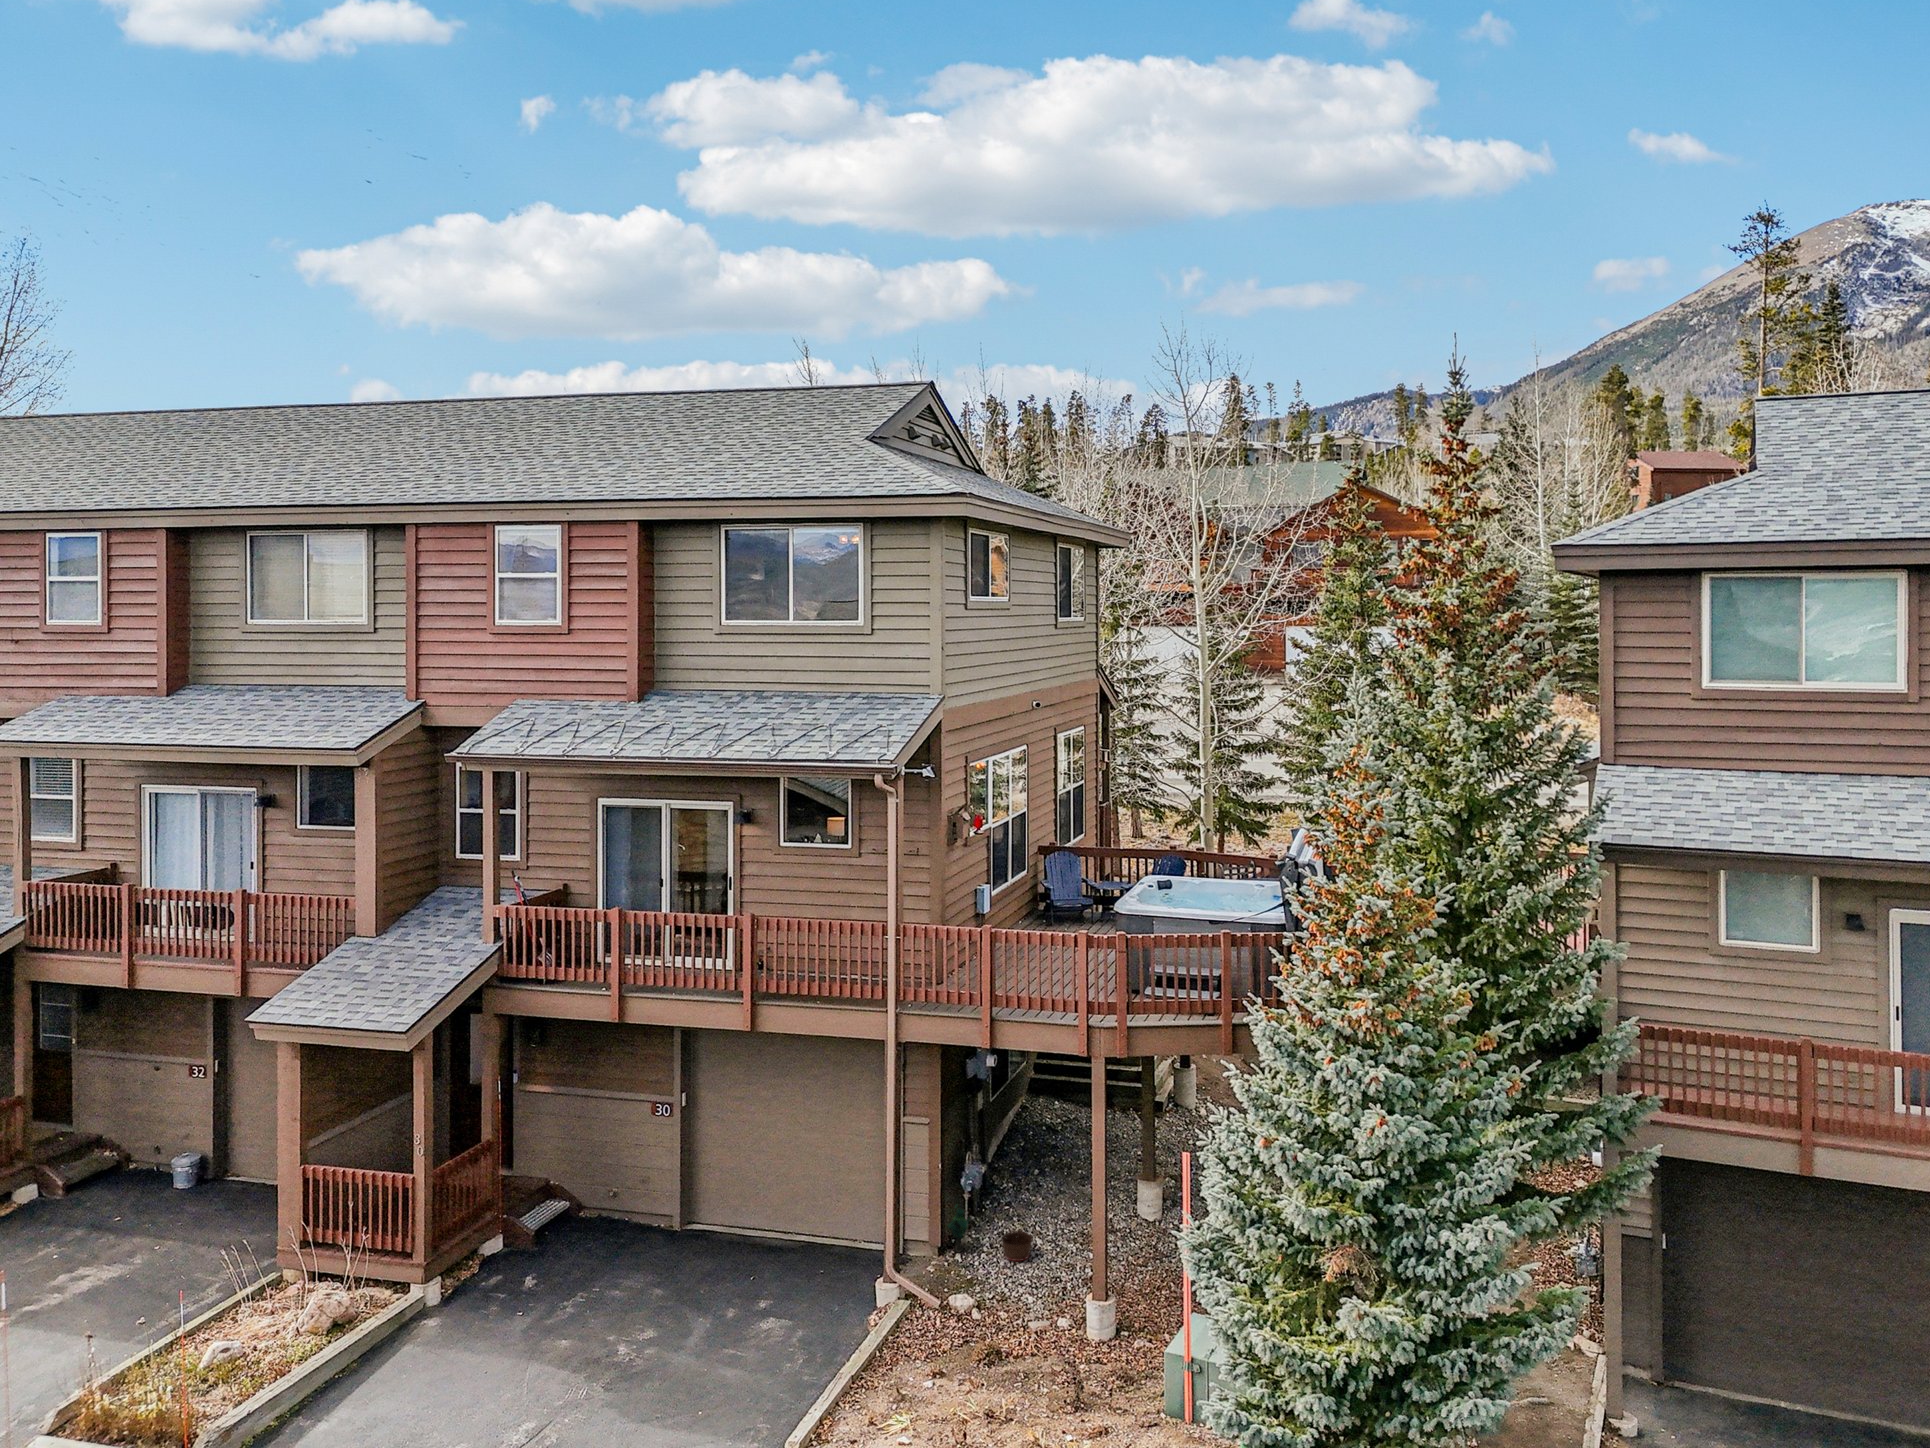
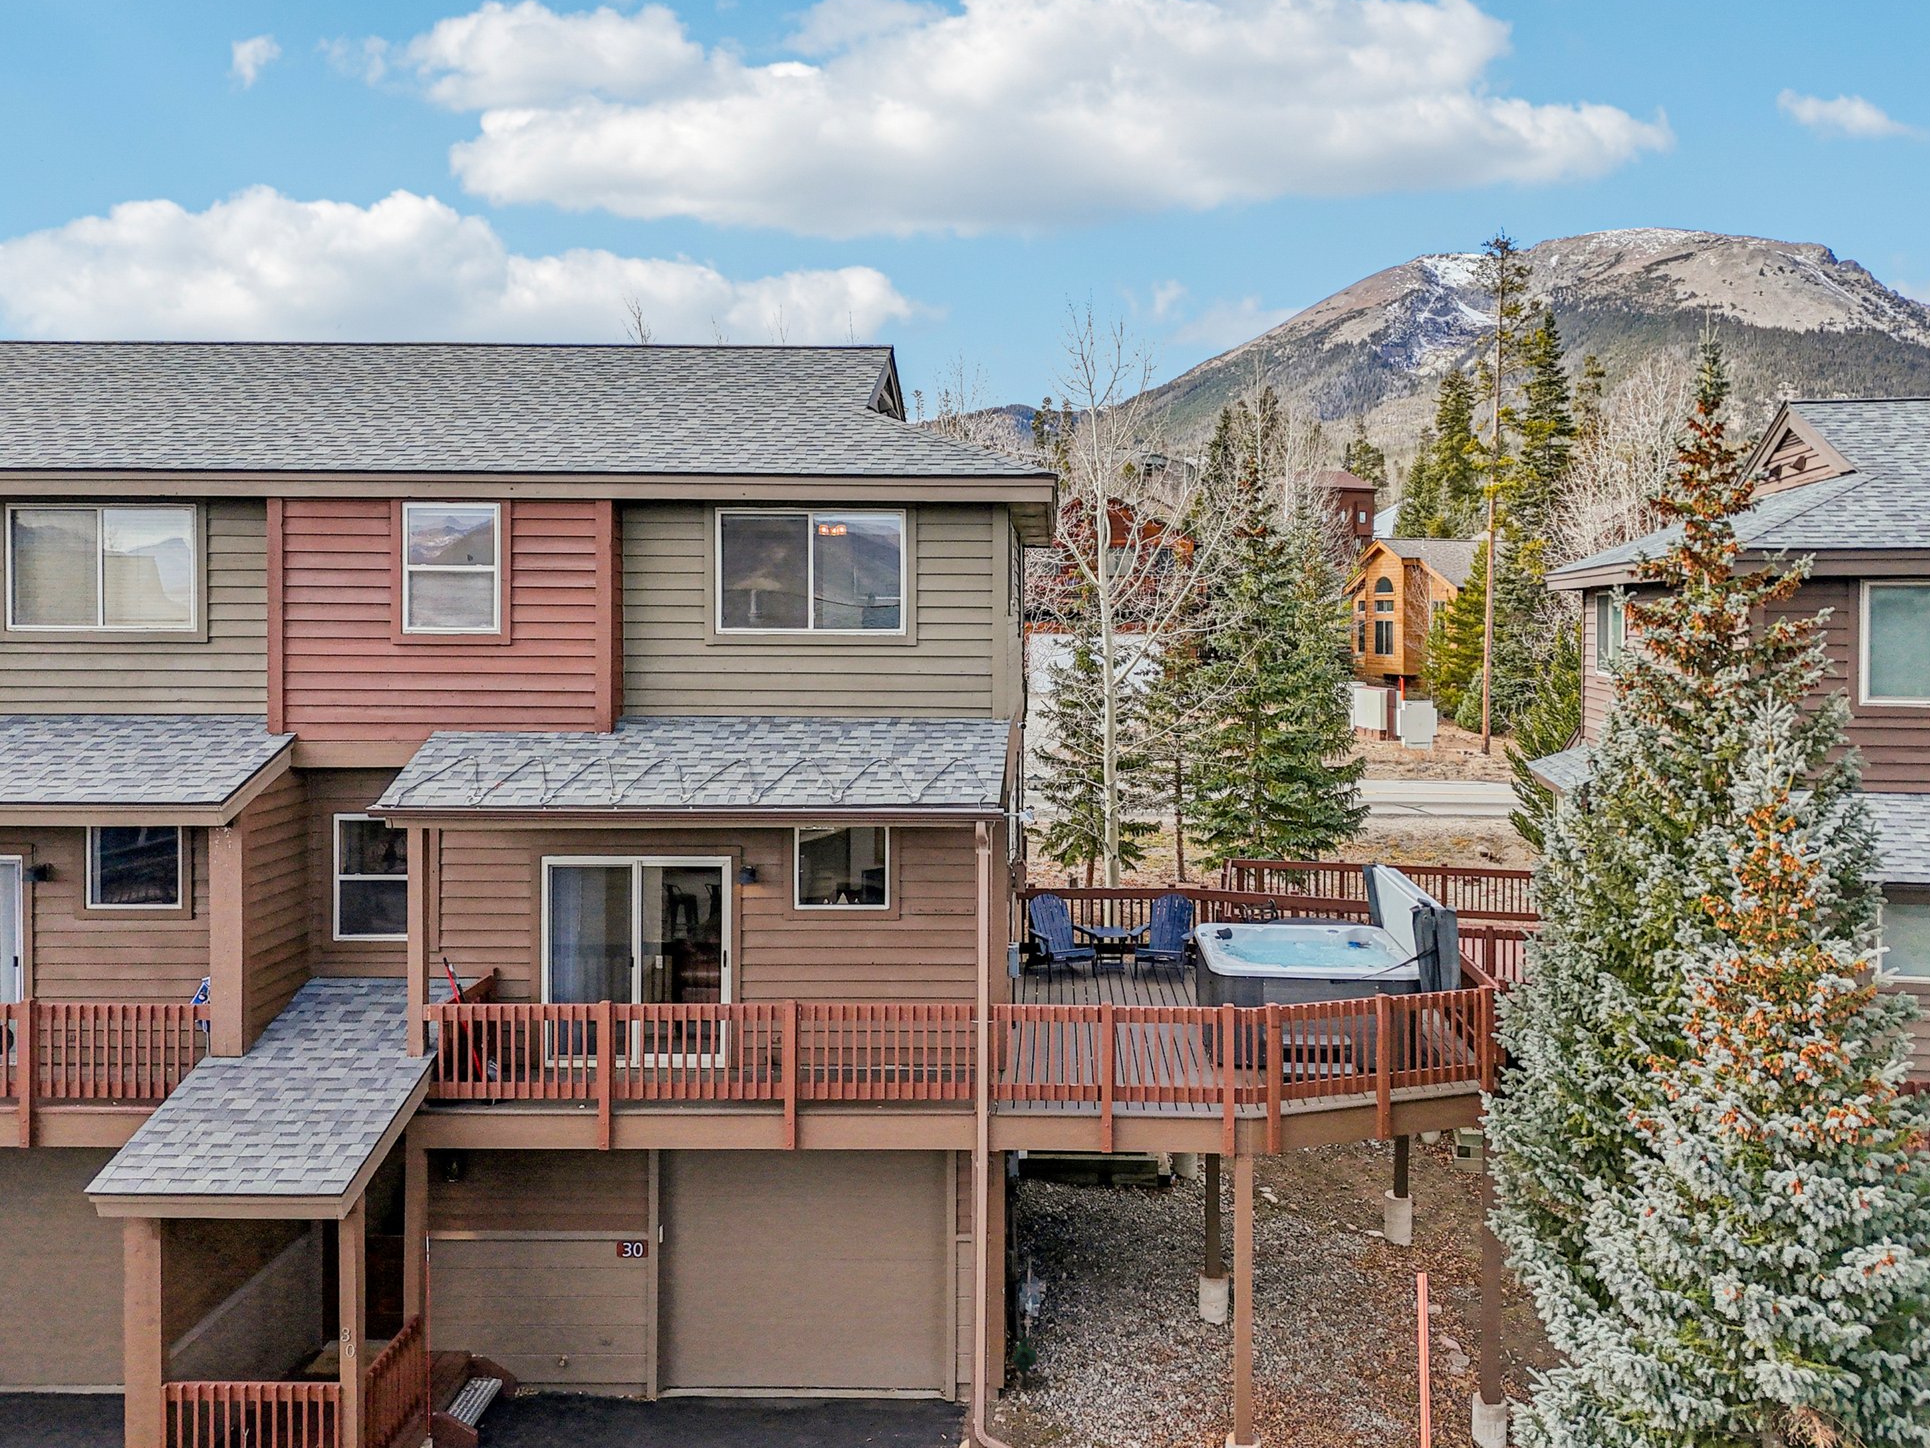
basket: present [1001,1231,1033,1261] -> none [1077,1355,1114,1393]

